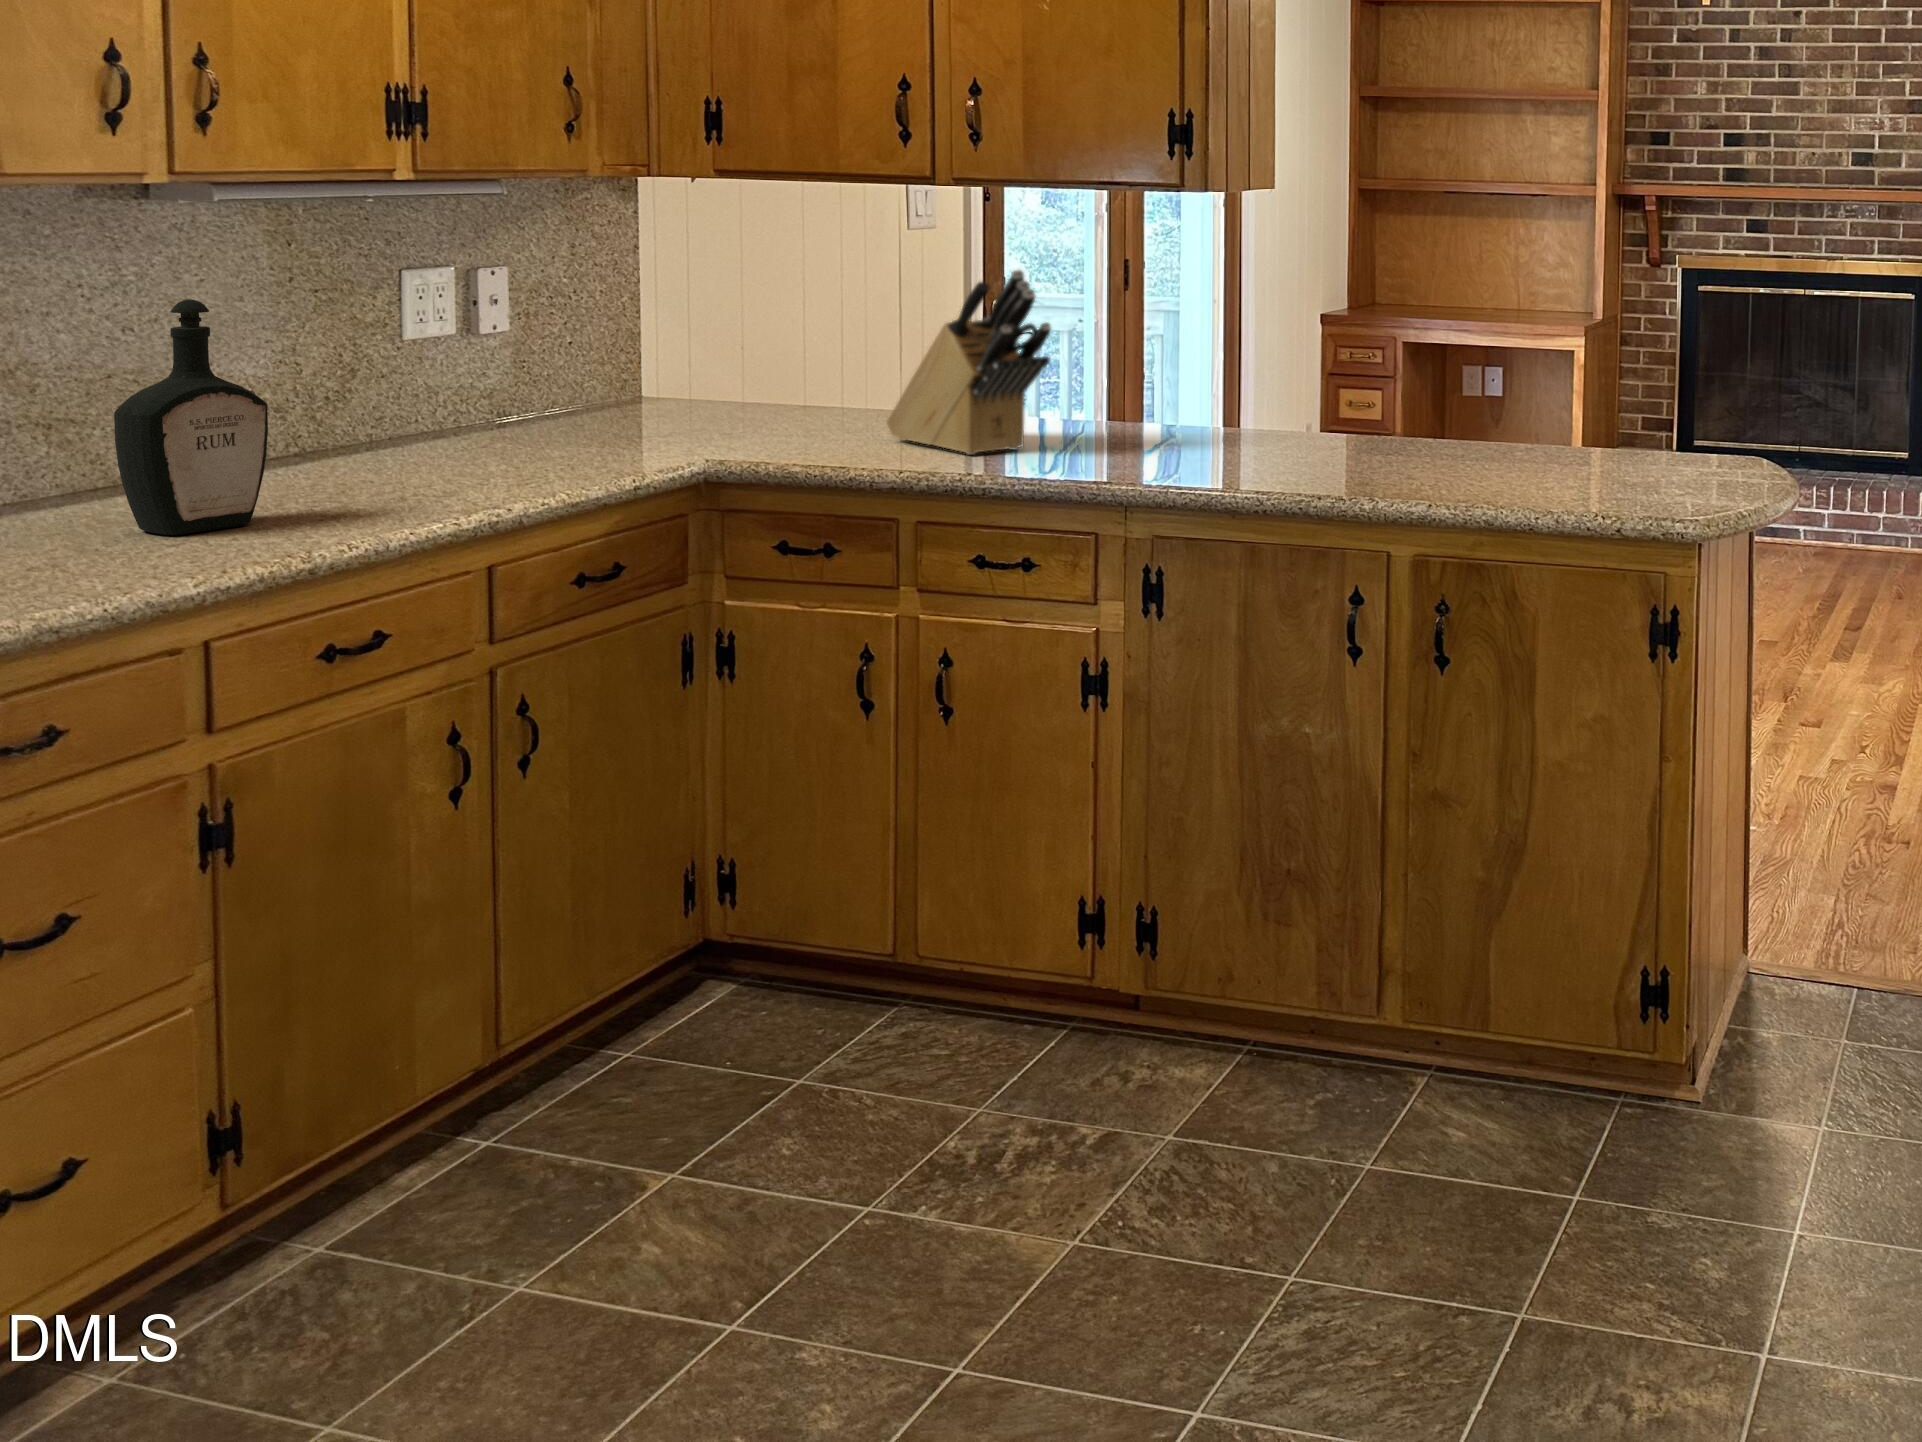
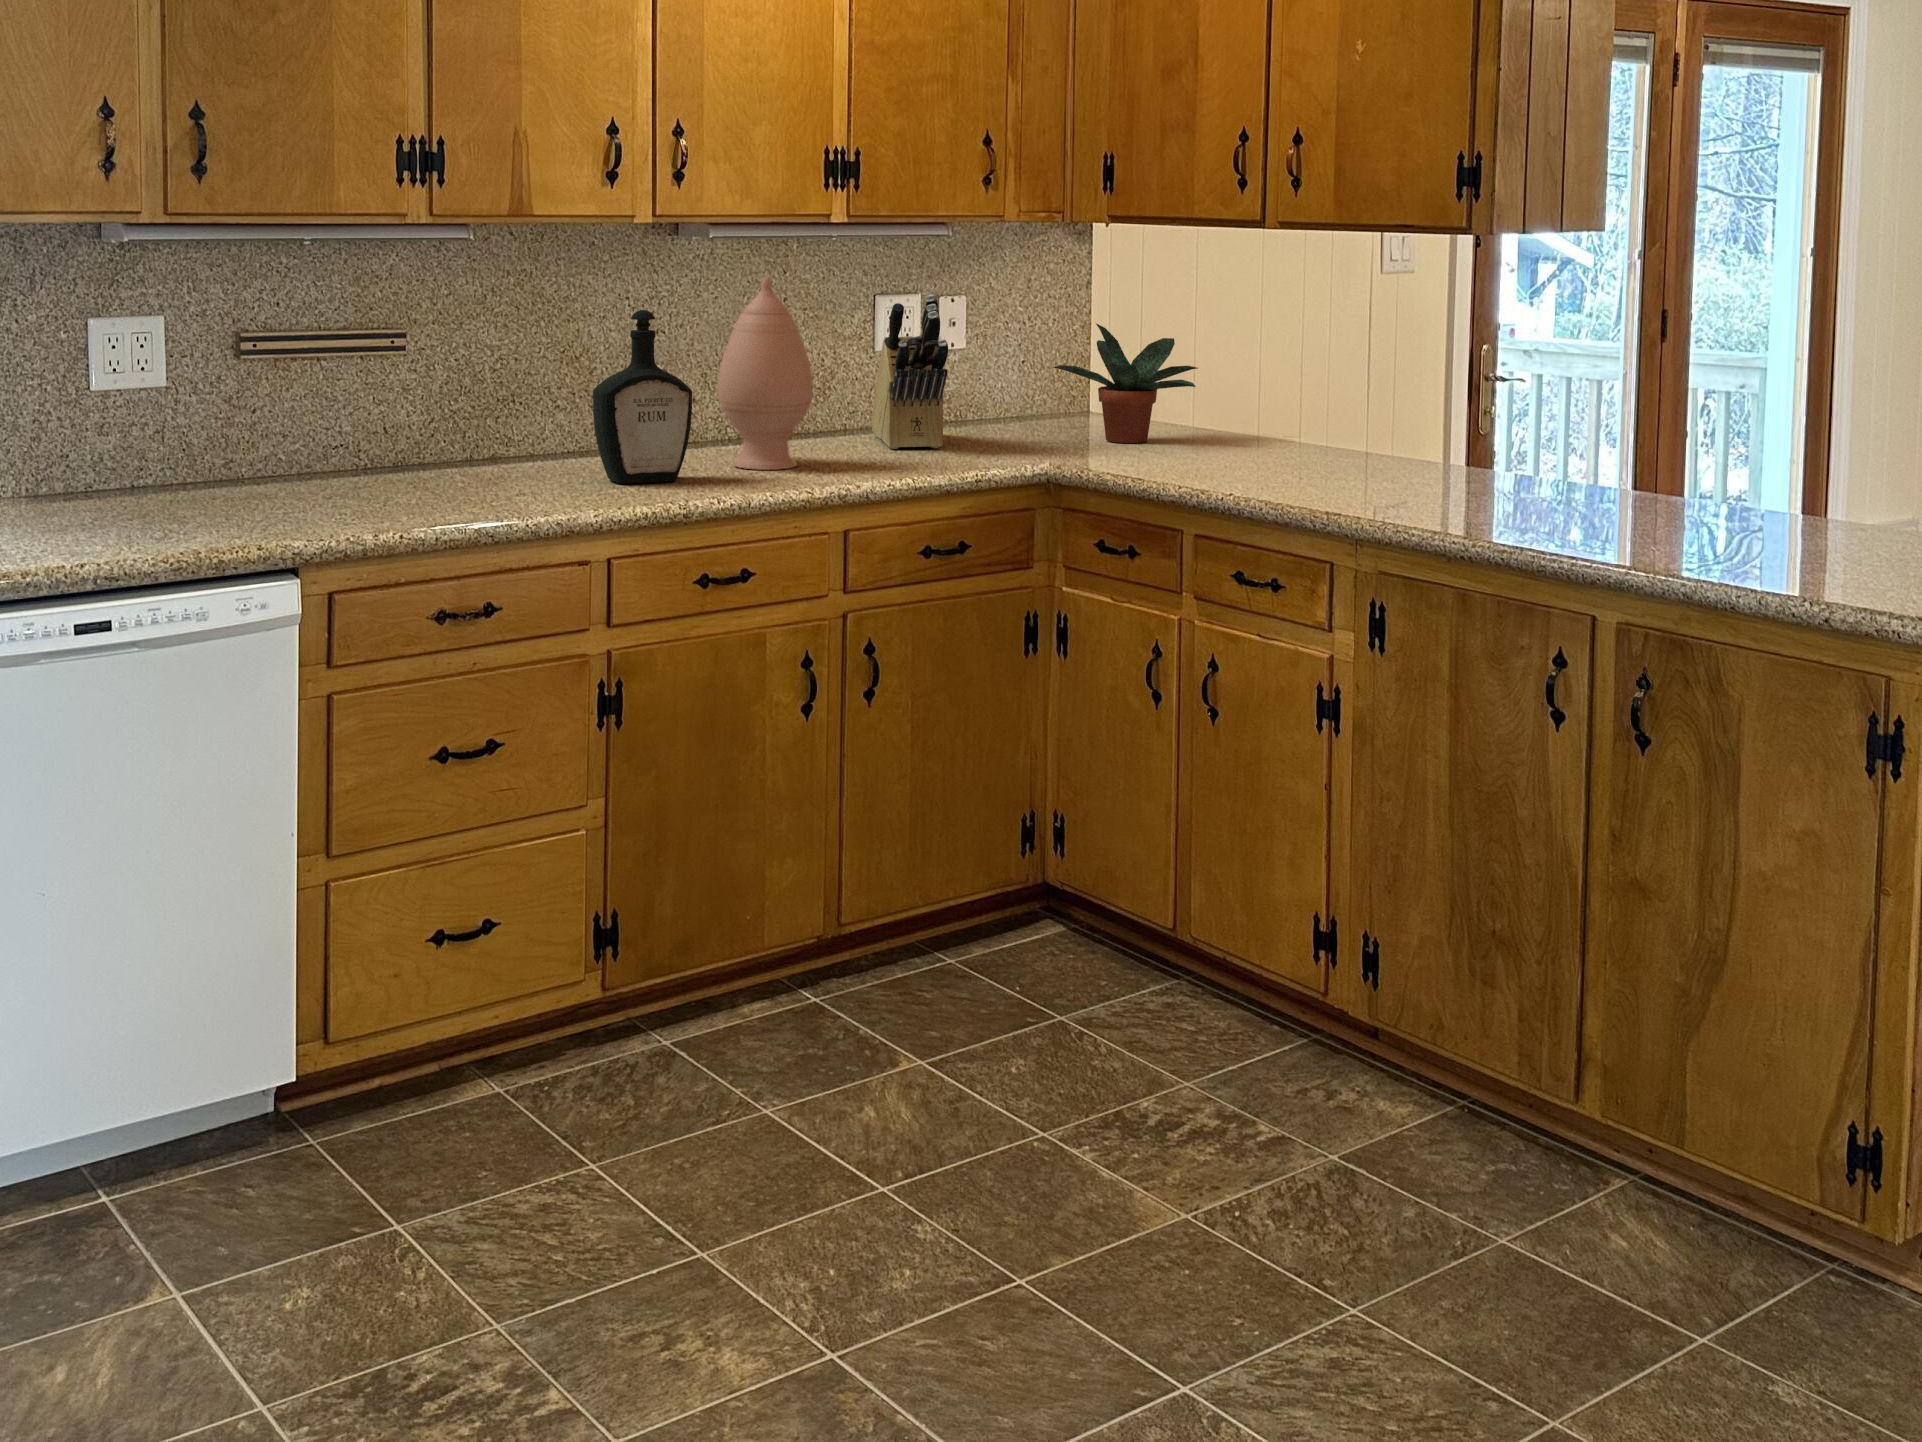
vase: none [266,251,406,499] -> present [717,277,813,470]
knife block: present [887,270,1051,455] -> present [871,294,948,449]
potted plant: none [651,293,828,428] -> present [1053,324,1198,443]

